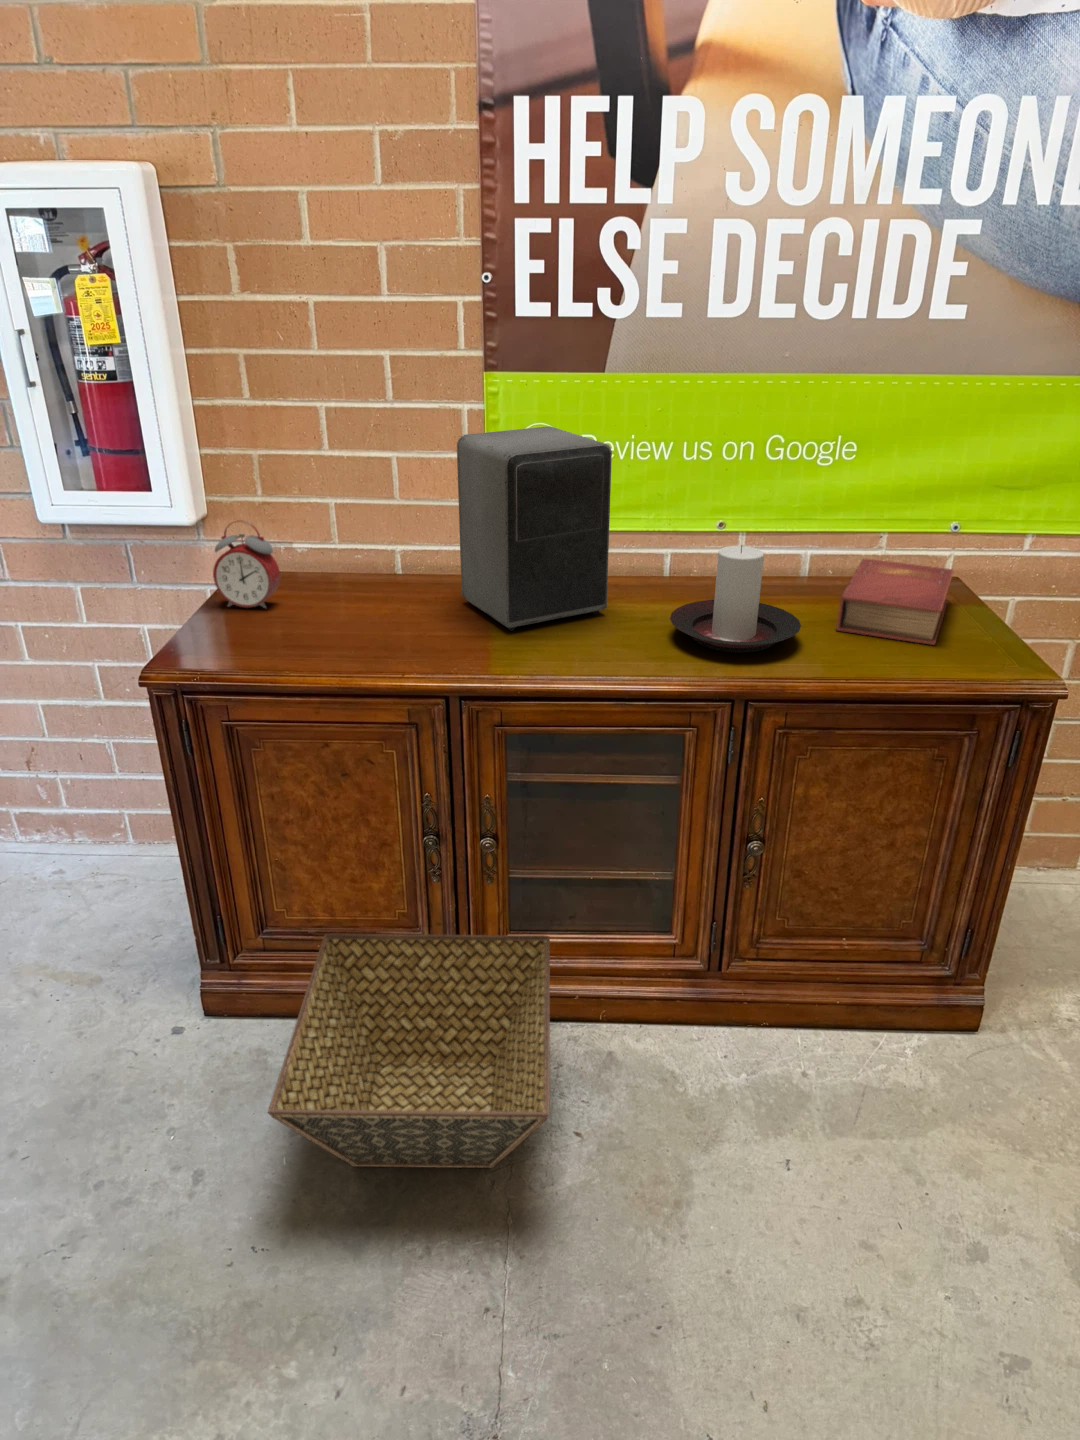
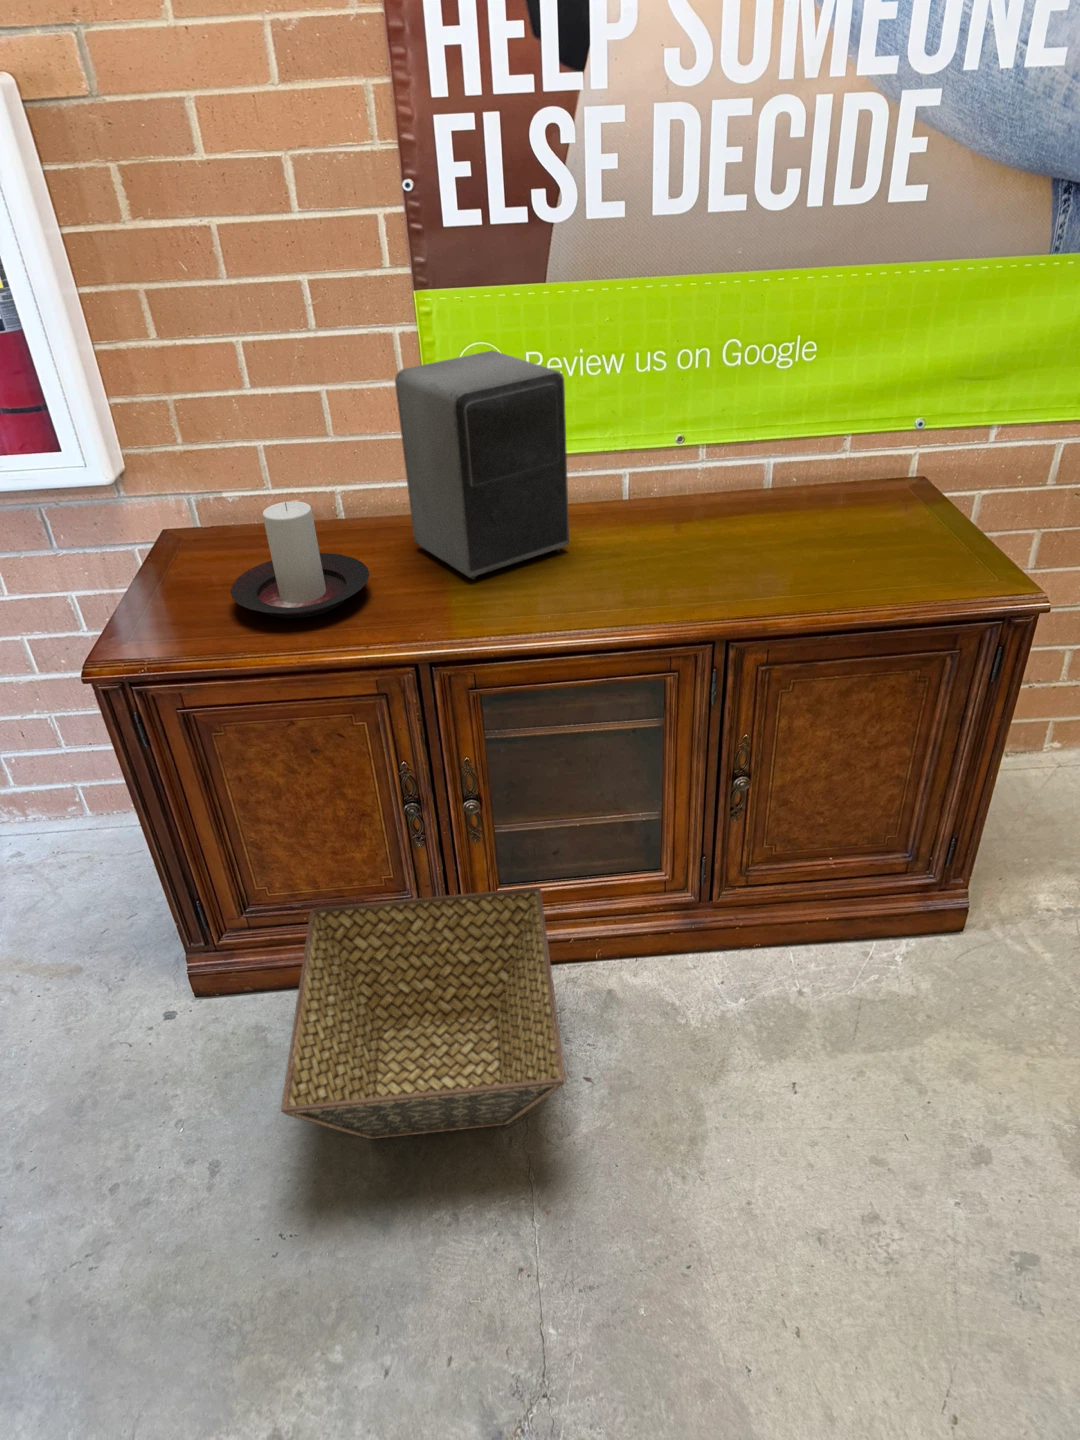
alarm clock: present [213,520,280,608] -> none [142,481,217,576]
candle holder: present [670,545,801,653] -> present [230,501,370,618]
book: present [836,559,954,645] -> none [808,466,922,560]

